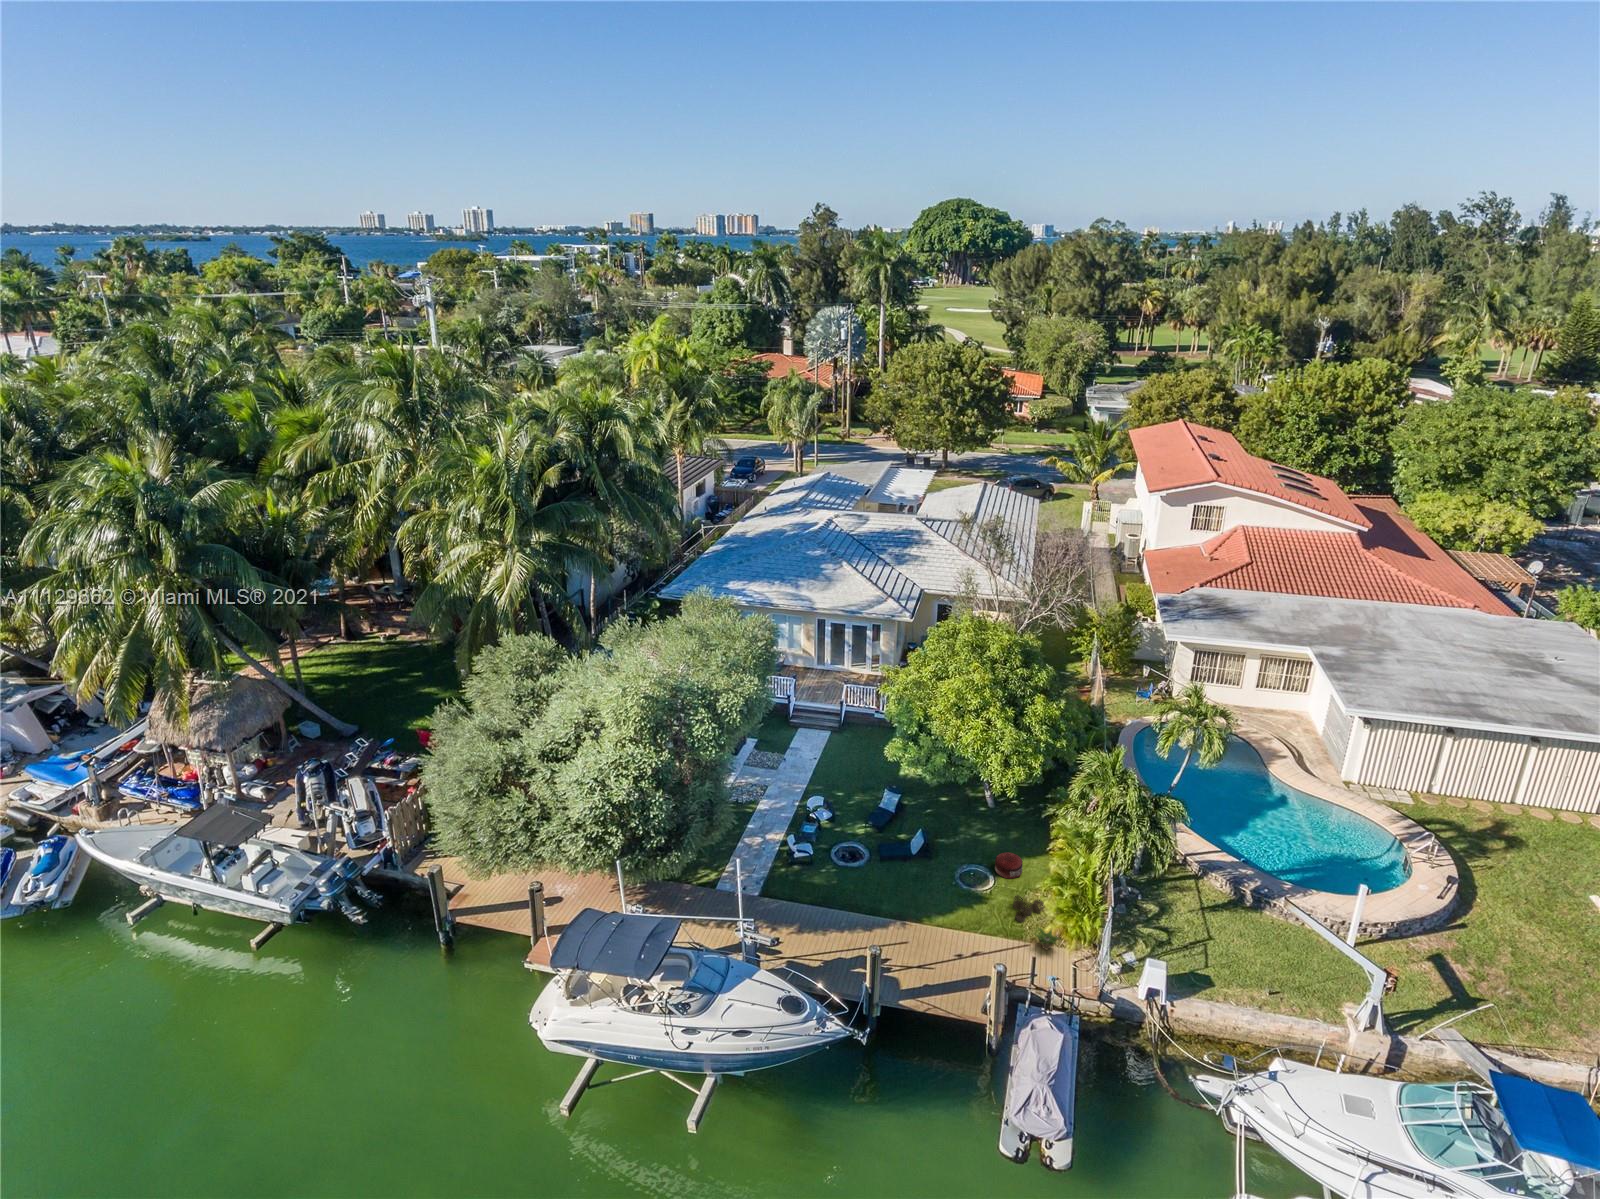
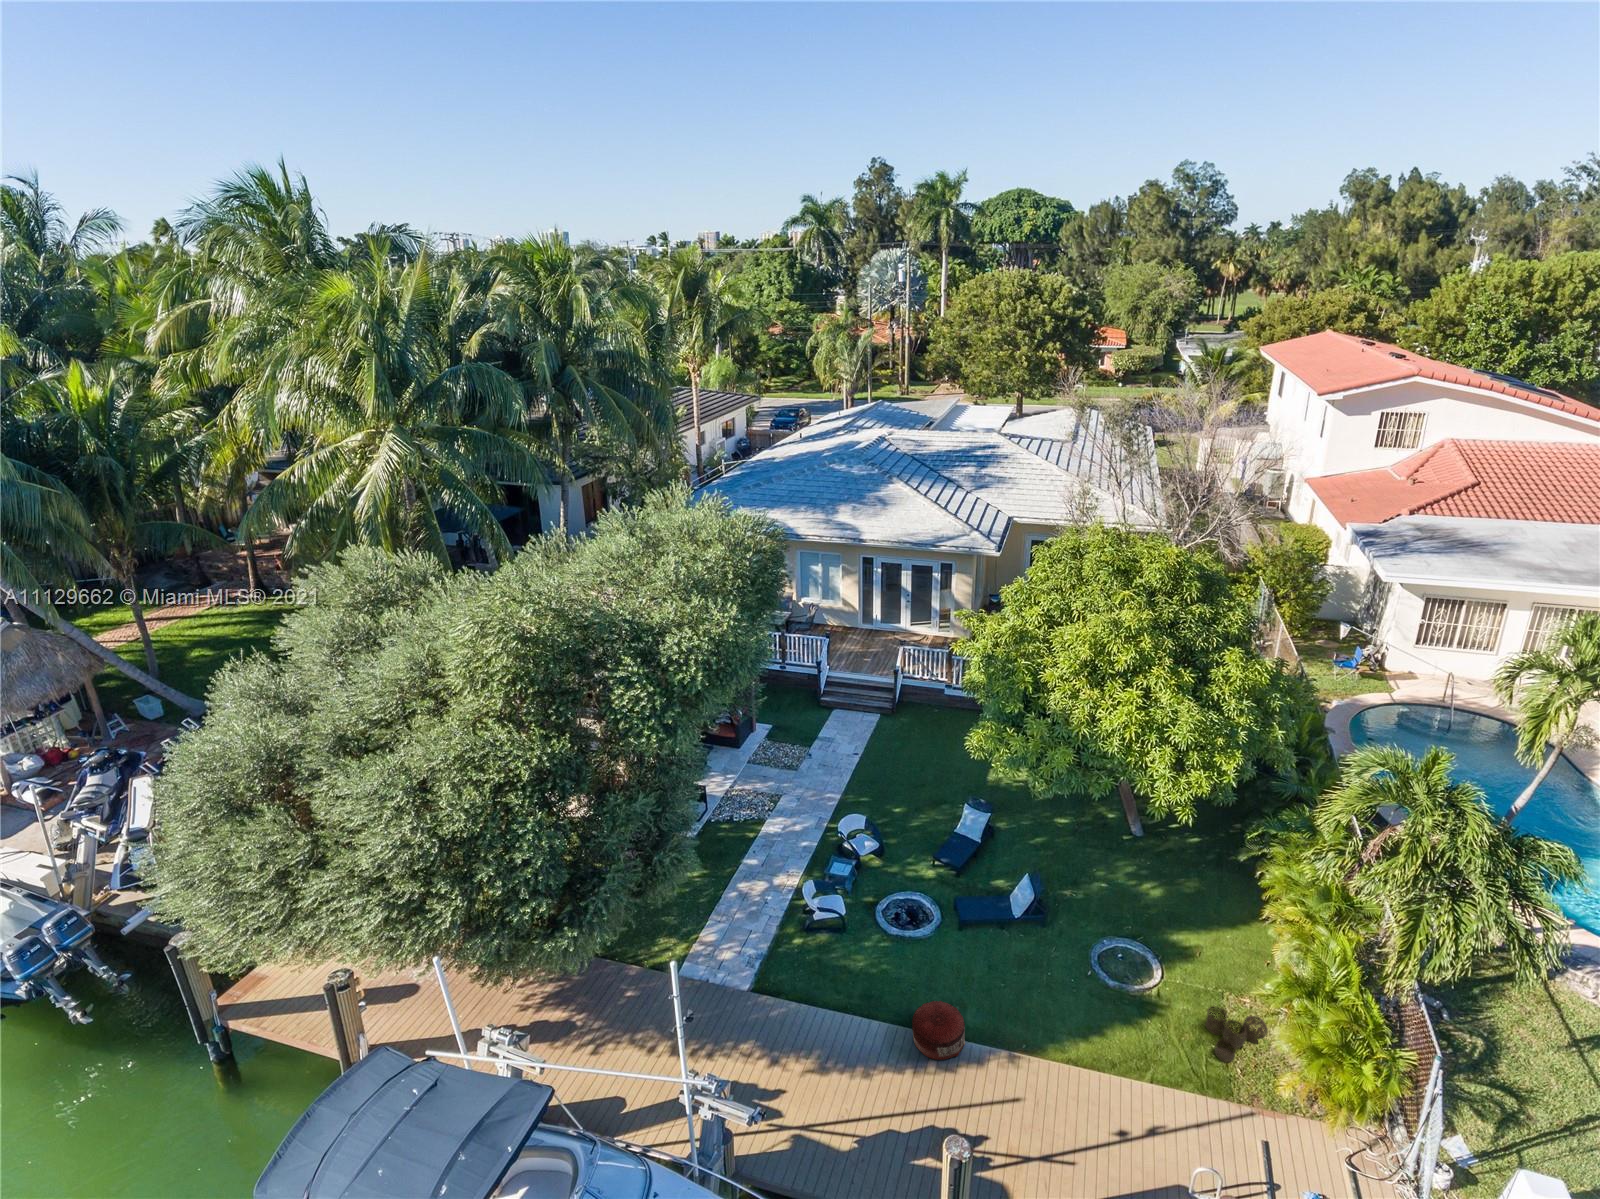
pouf: present [995,852,1023,879] -> present [912,1001,965,1060]
decorative plant: present [1036,928,1059,950] -> none [1261,1079,1324,1129]

